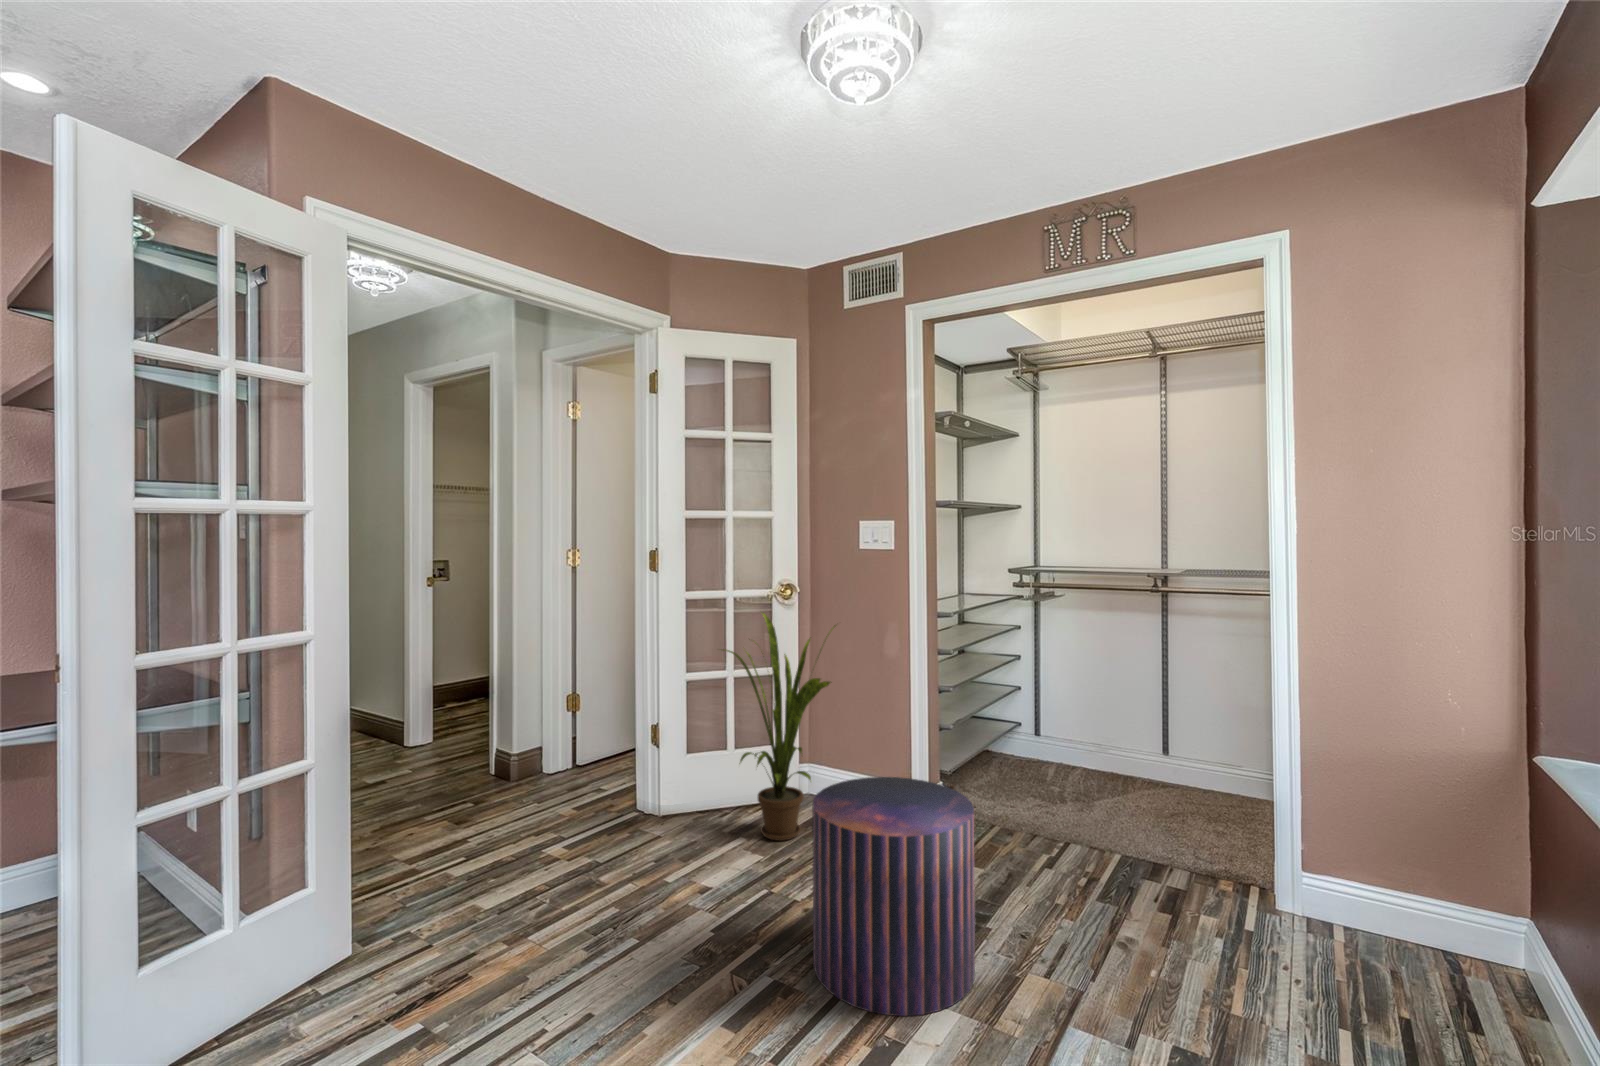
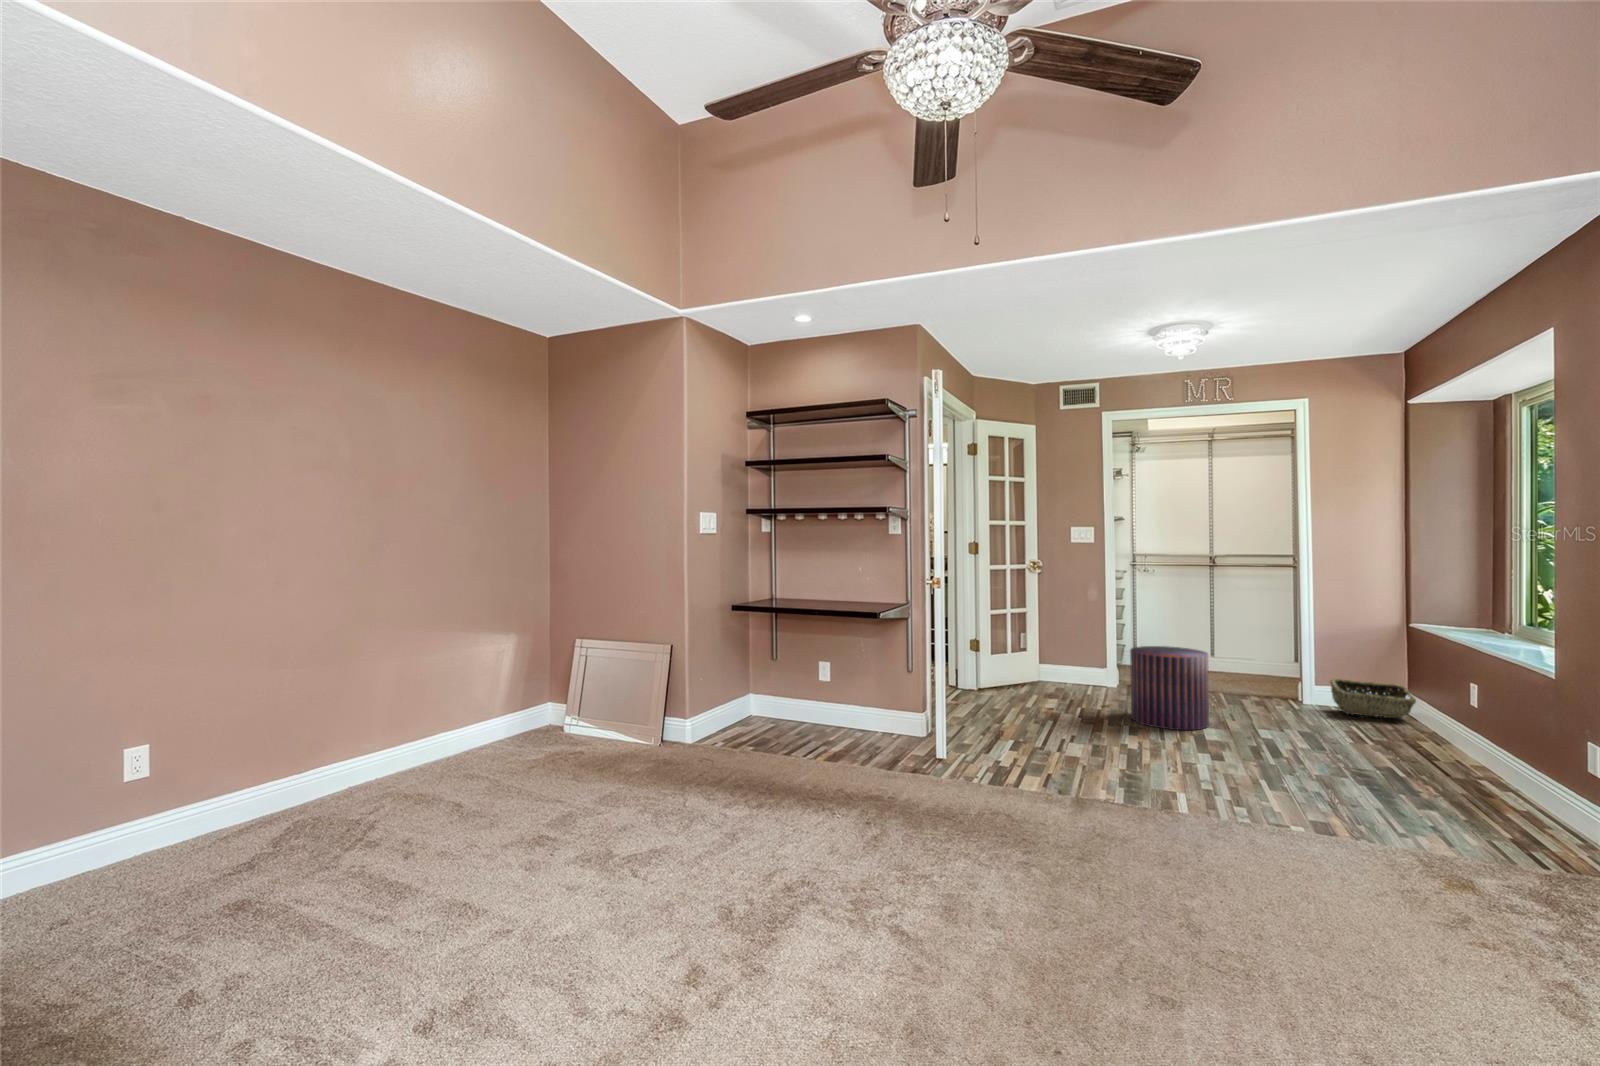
house plant: present [723,613,834,841] -> none [1023,577,1090,695]
woven basket: none [1323,870,1537,1006] -> present [1330,679,1416,718]

